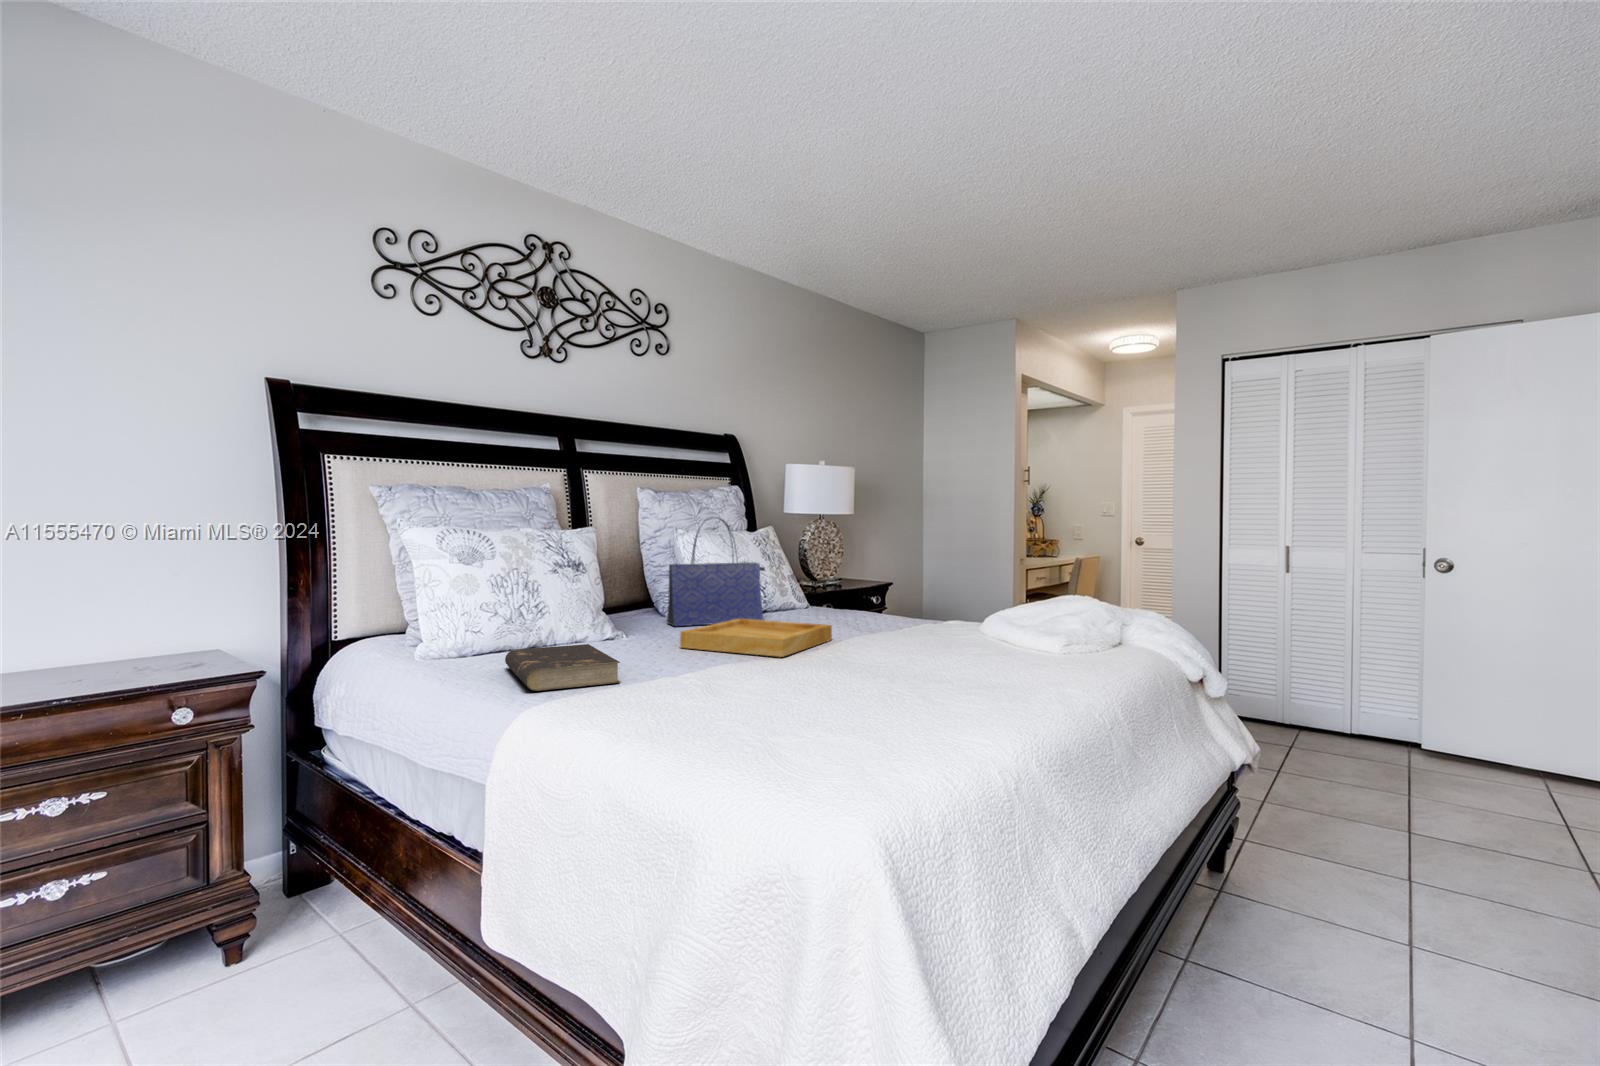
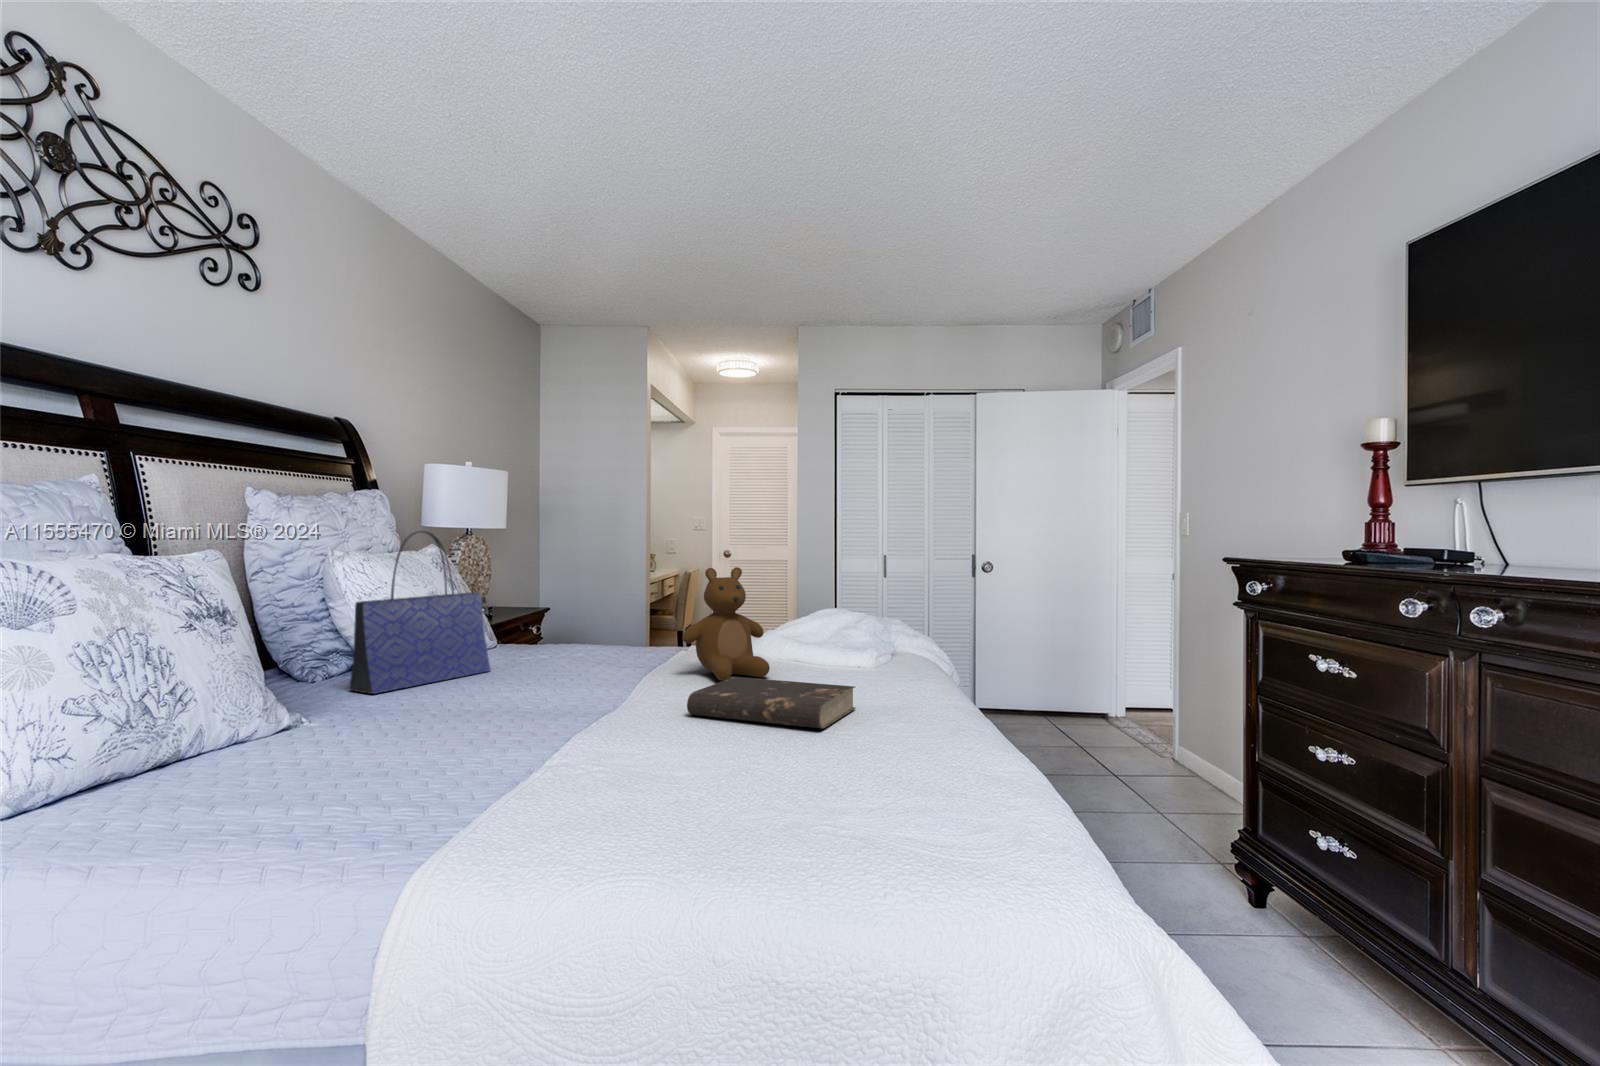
teddy bear: none [879,549,956,645] -> present [682,567,770,681]
tray: present [680,619,832,657] -> none [454,667,633,726]
book: present [505,644,620,691] -> present [687,677,855,729]

